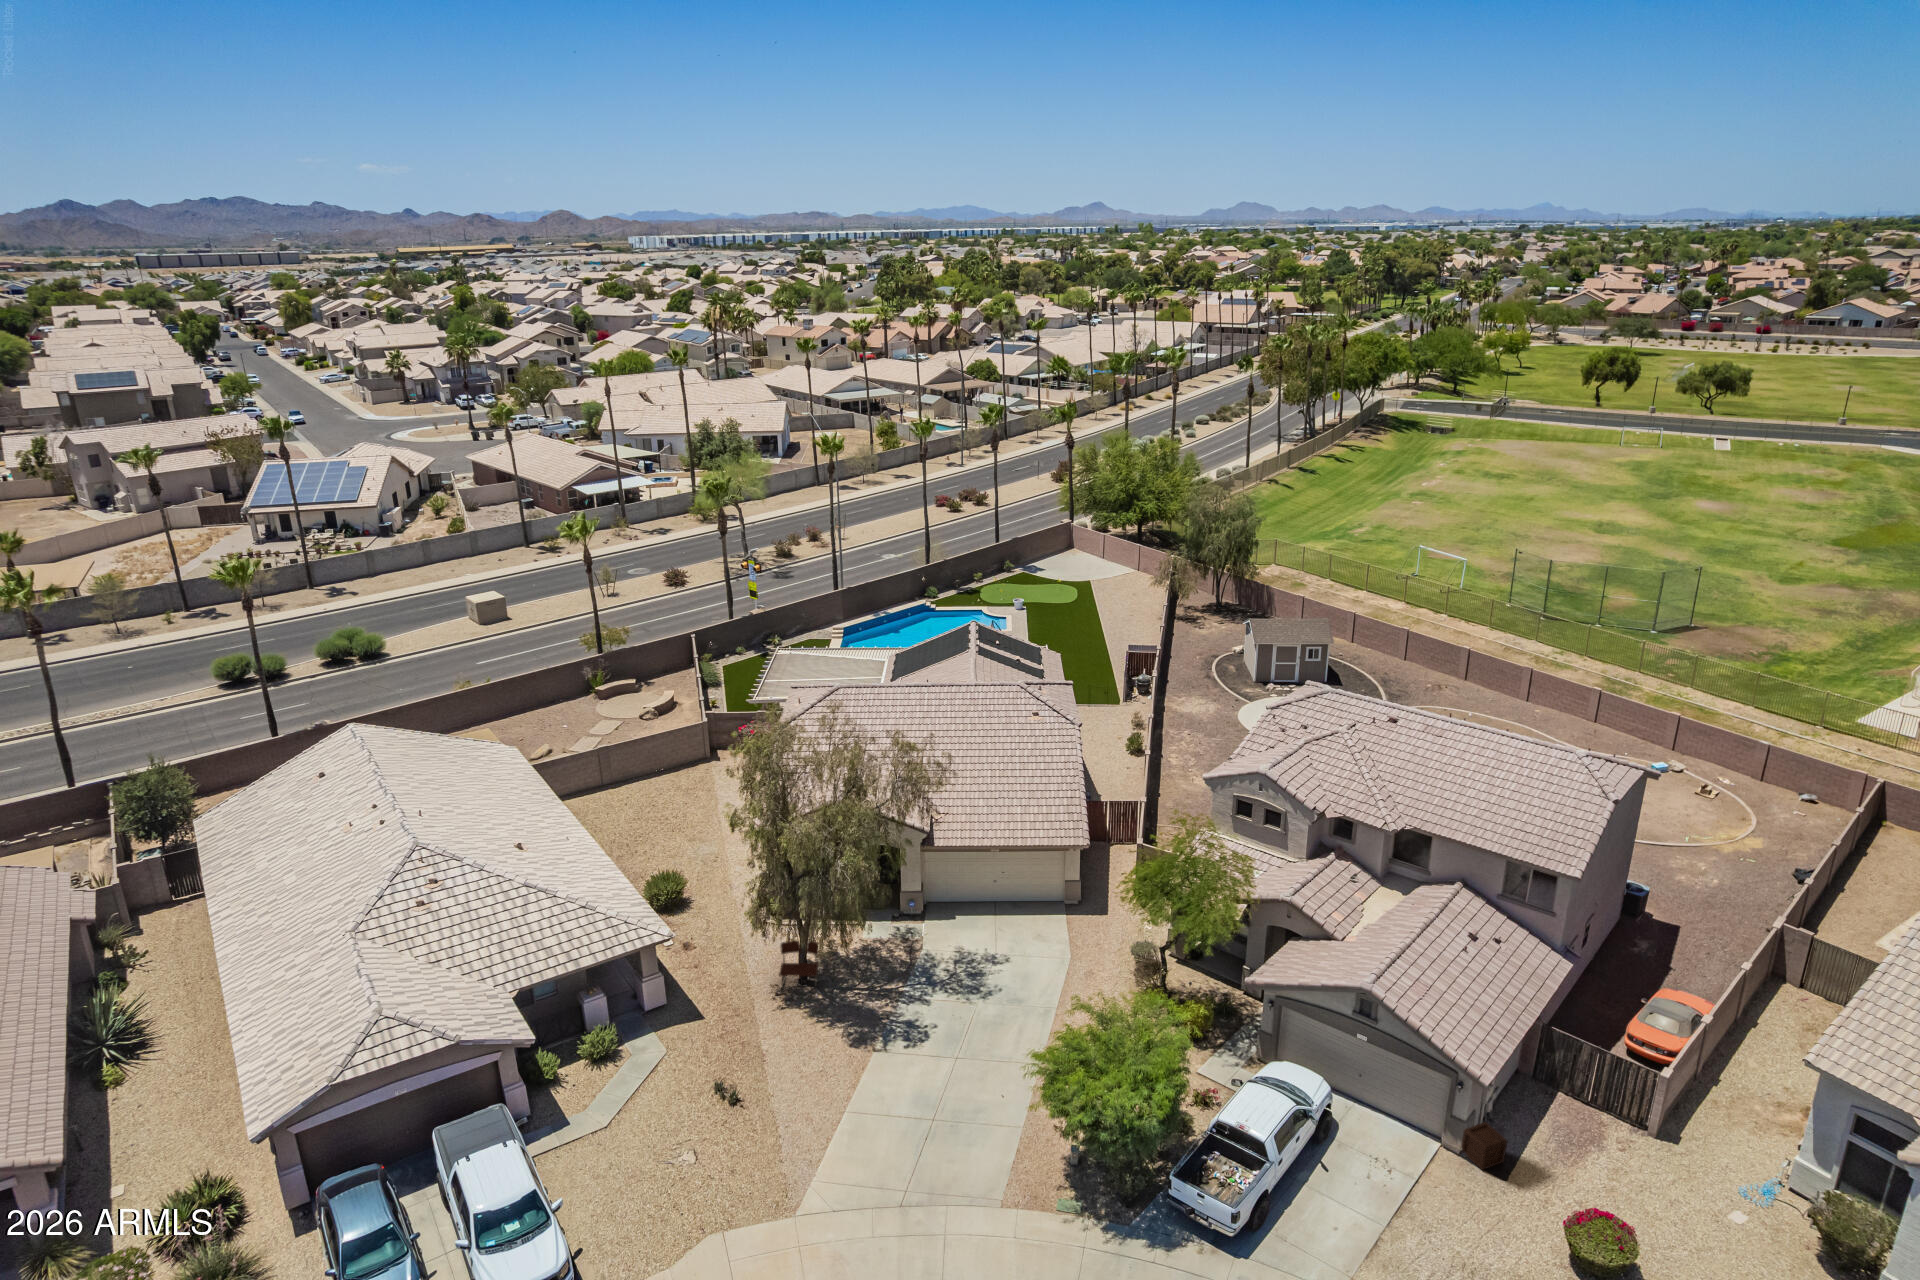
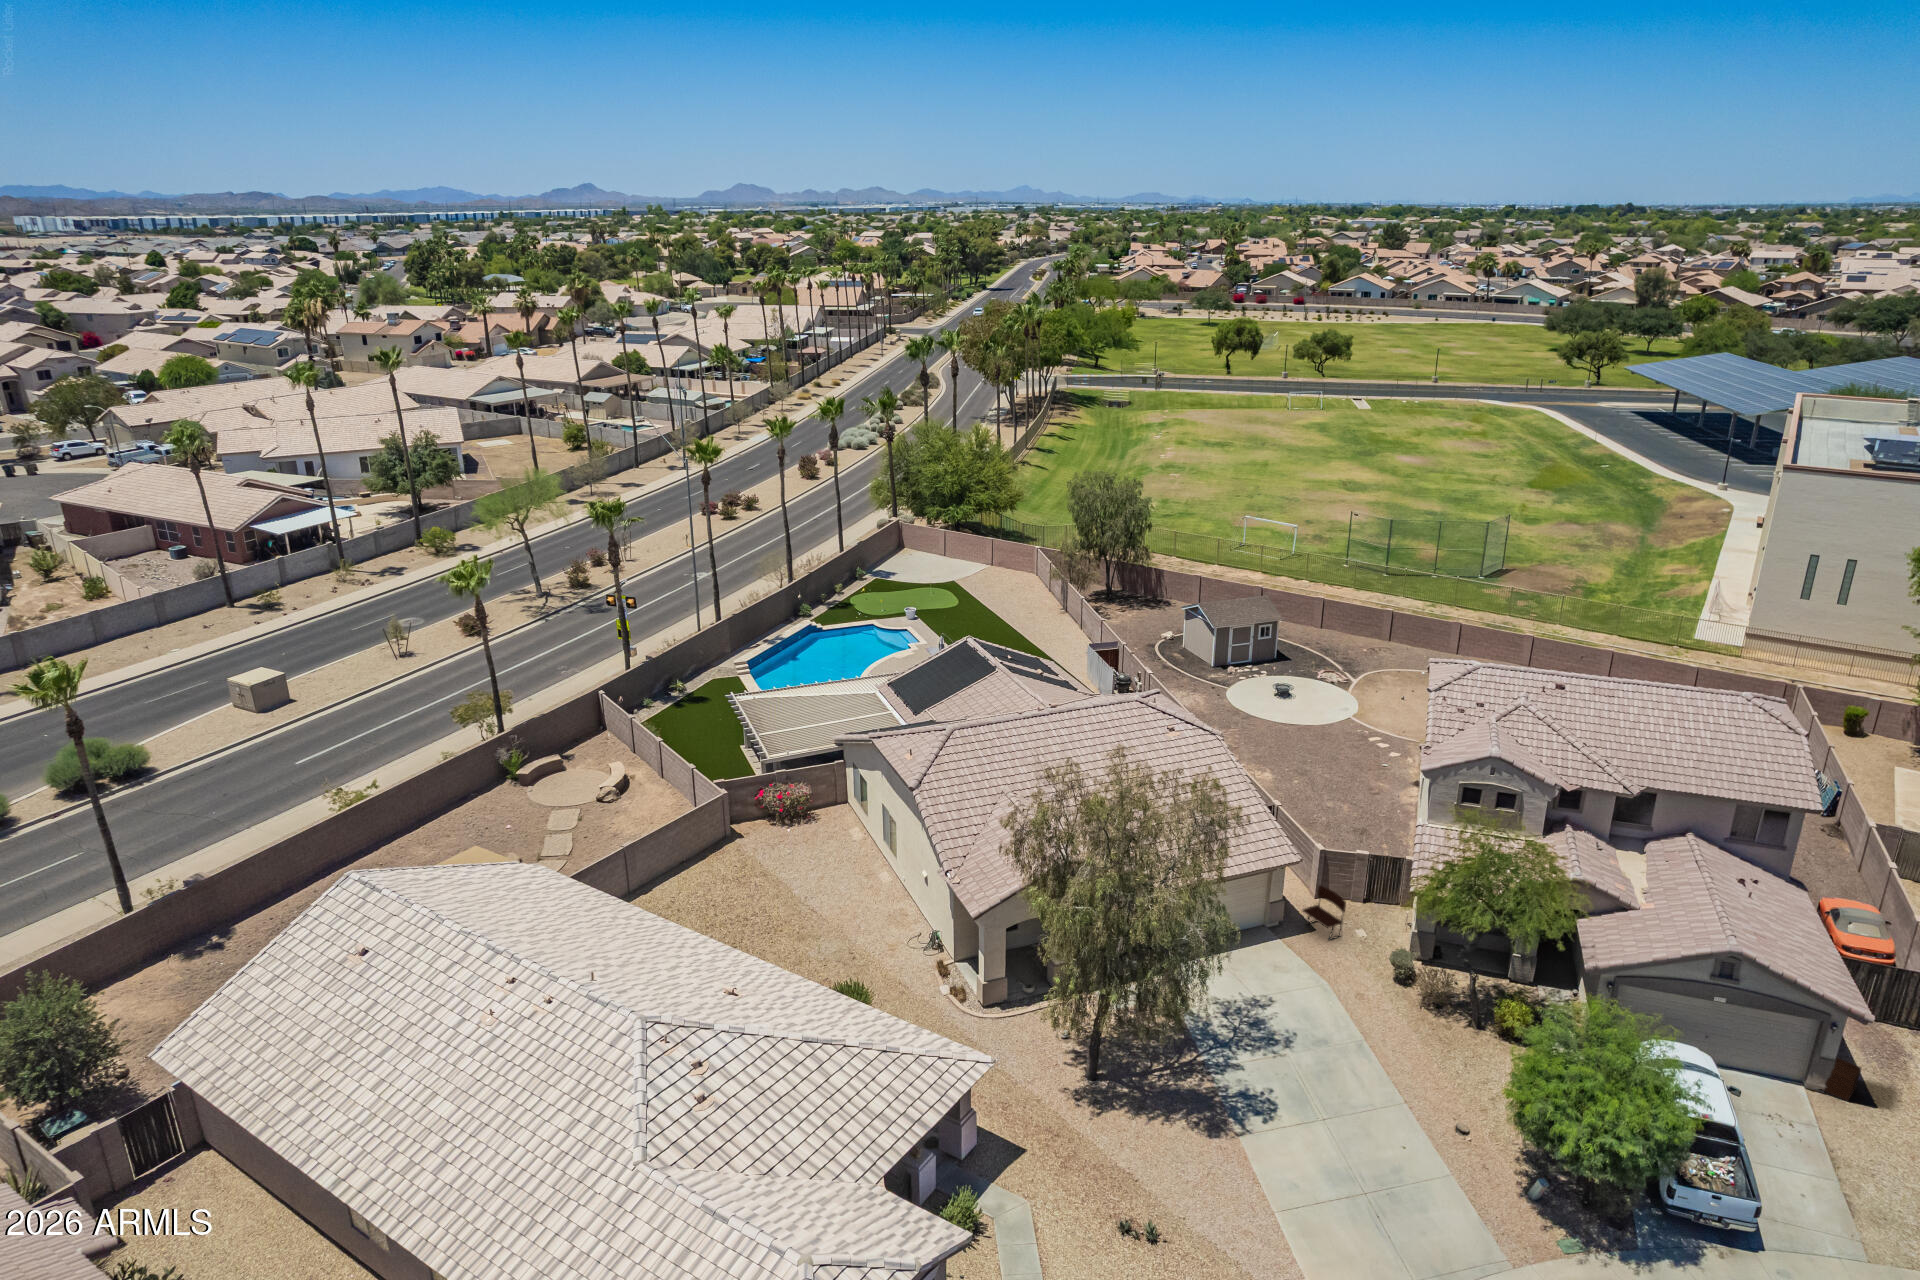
bench: present [779,941,818,986] -> present [1303,886,1346,940]

